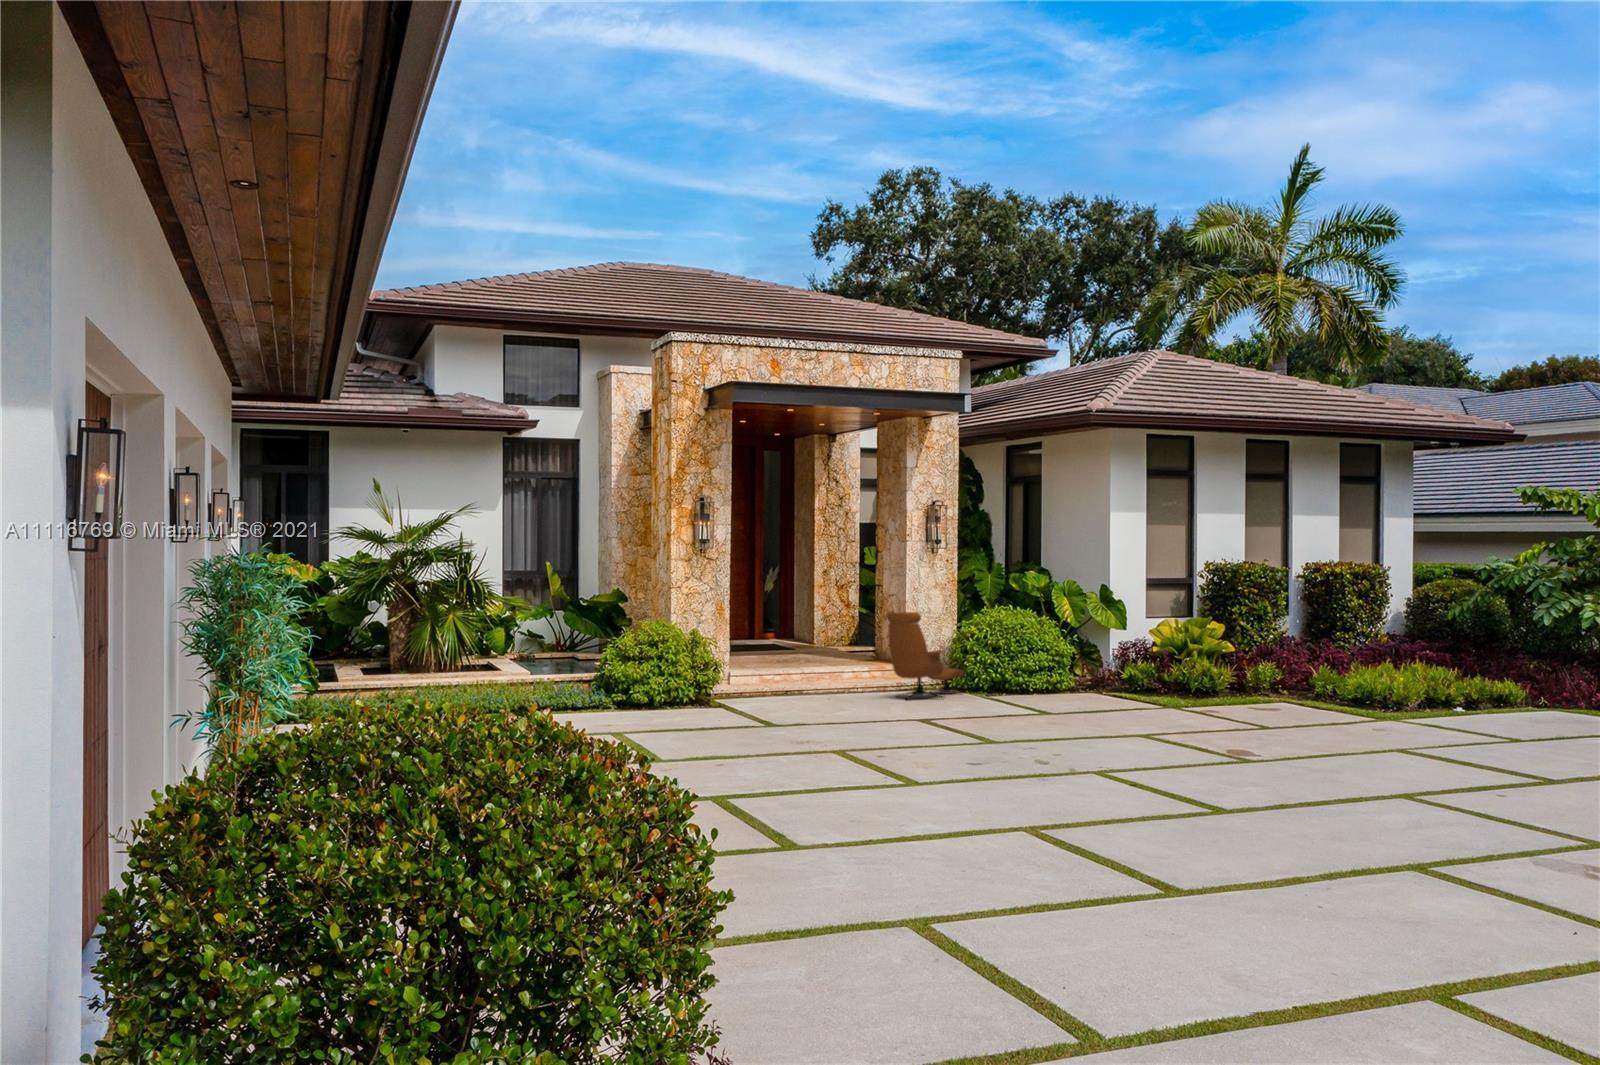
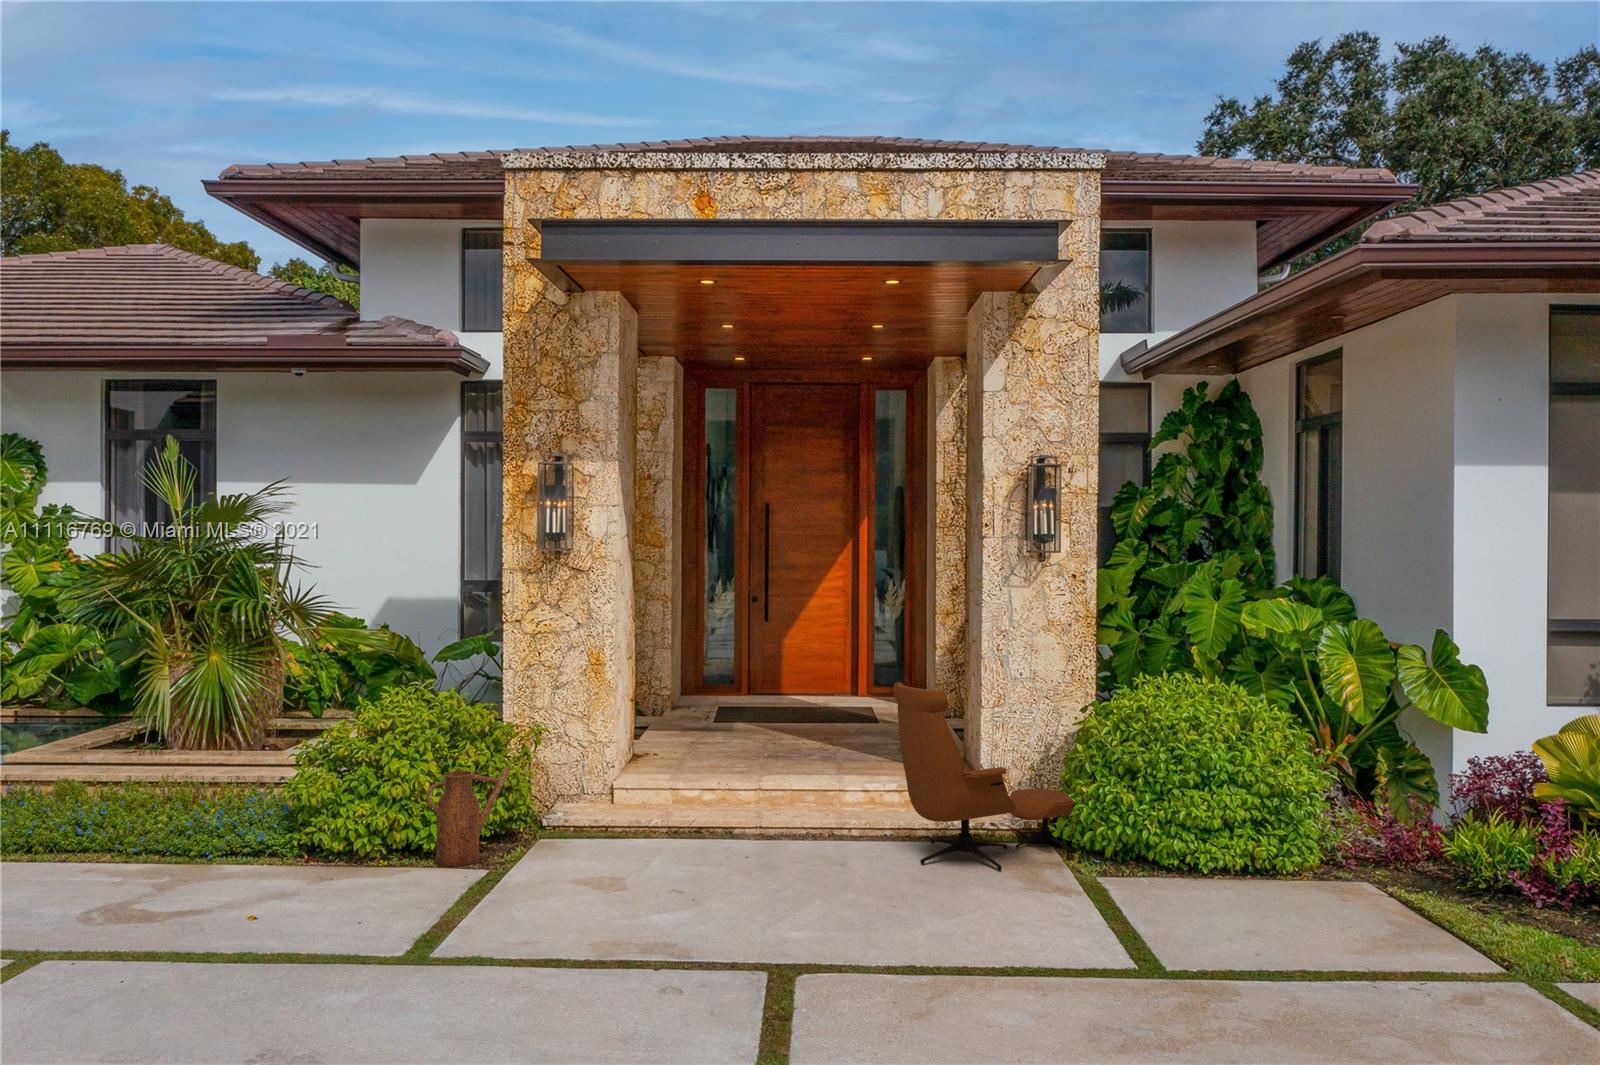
watering can: none [676,666,704,716] -> present [426,766,511,866]

